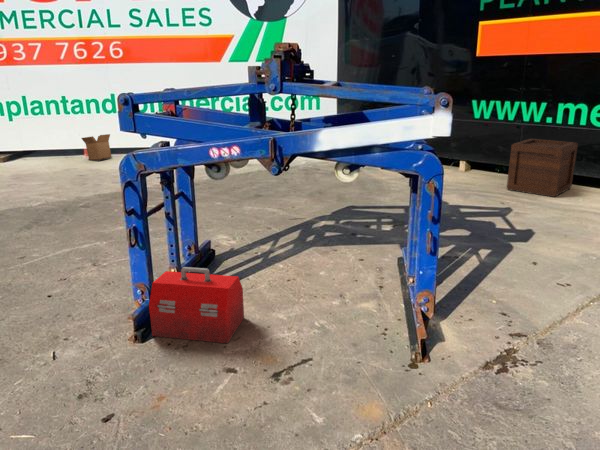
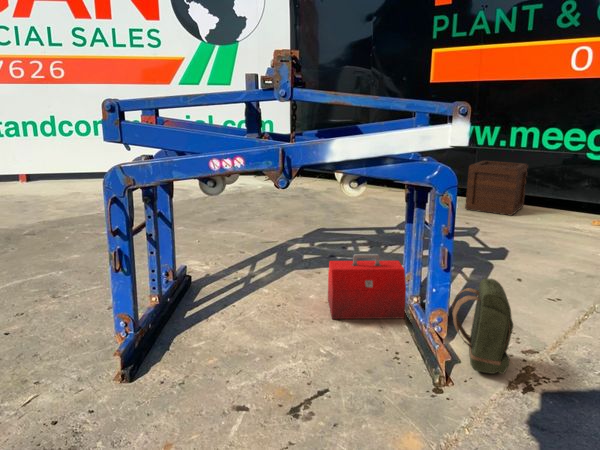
cardboard box: present [82,134,111,161] -> none [18,158,53,186]
backpack: none [435,263,494,354] -> present [452,279,513,374]
toolbox: present [149,267,244,343] -> present [328,254,406,319]

